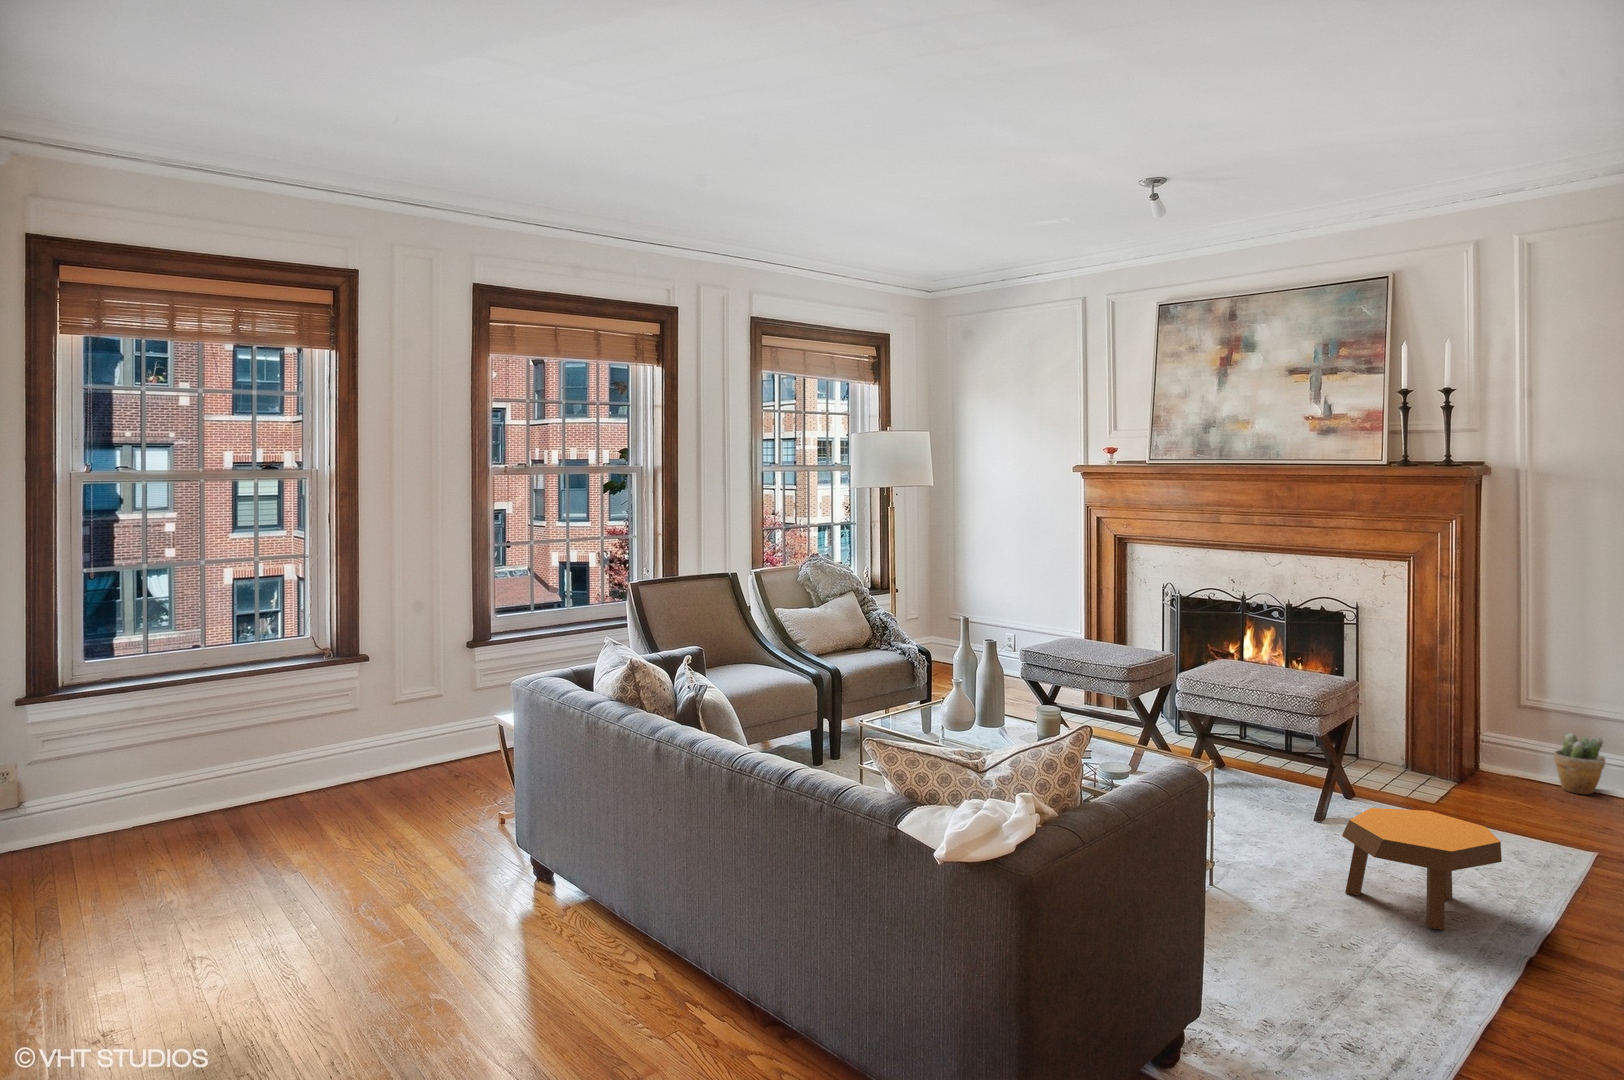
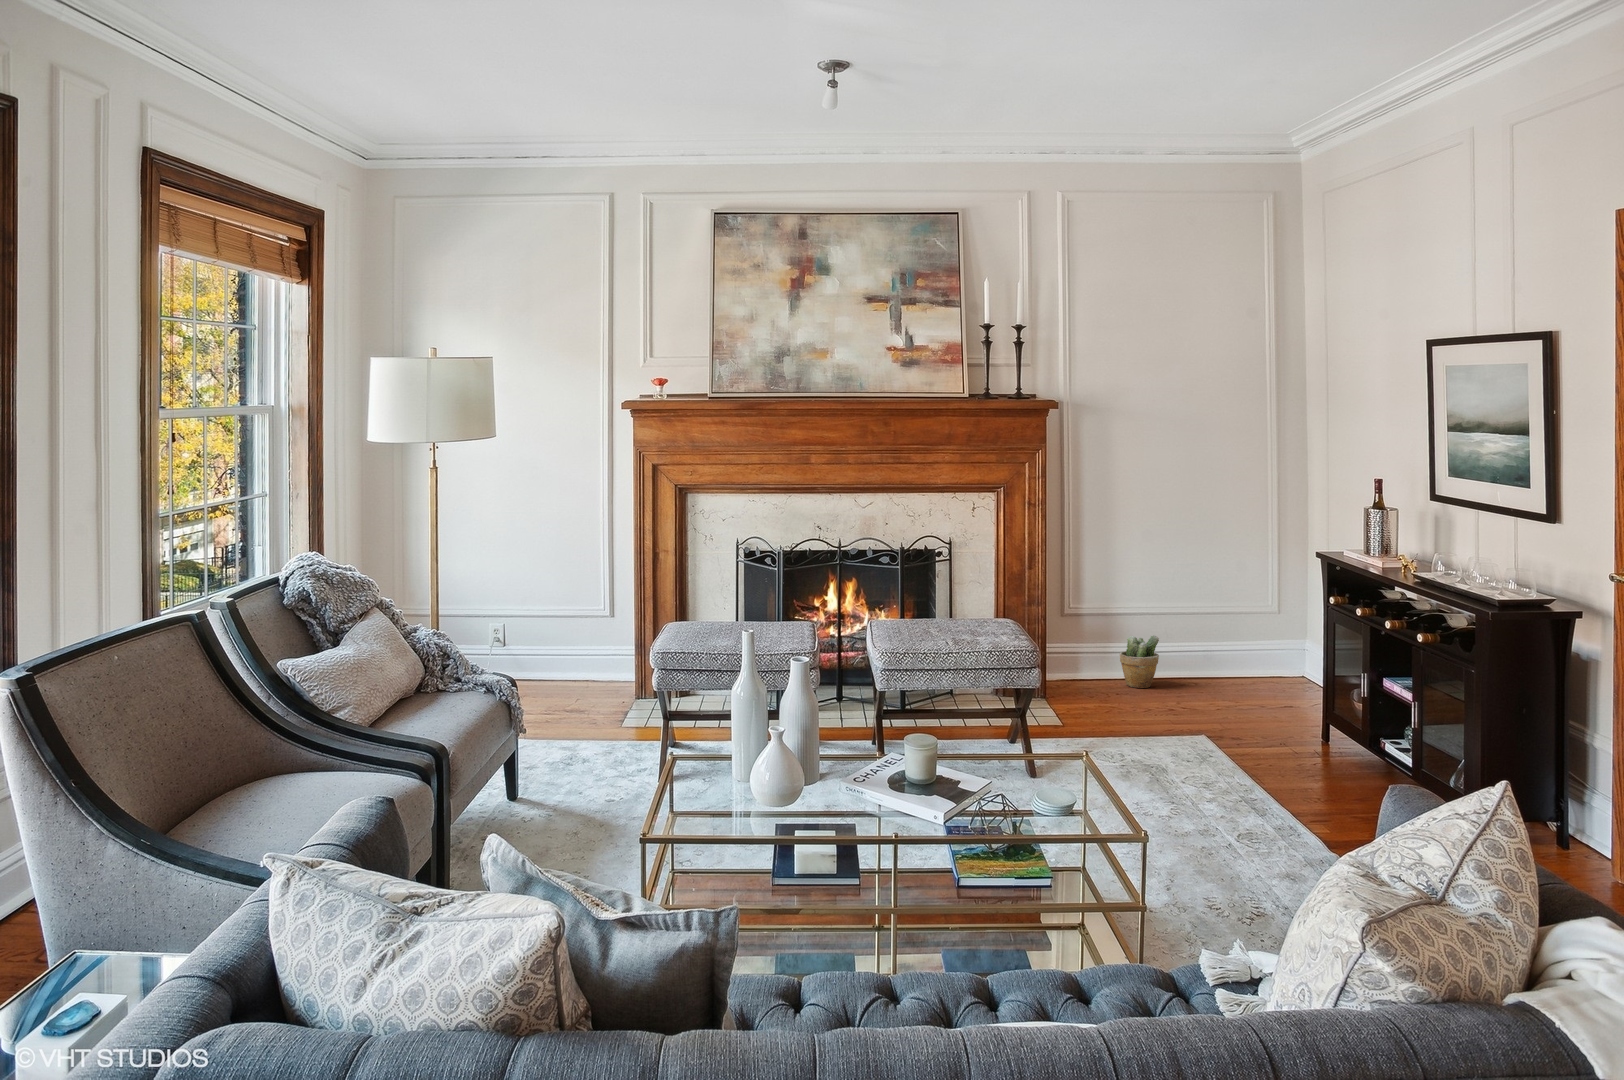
footstool: present [1342,808,1502,930] -> none [1185,721,1325,832]

